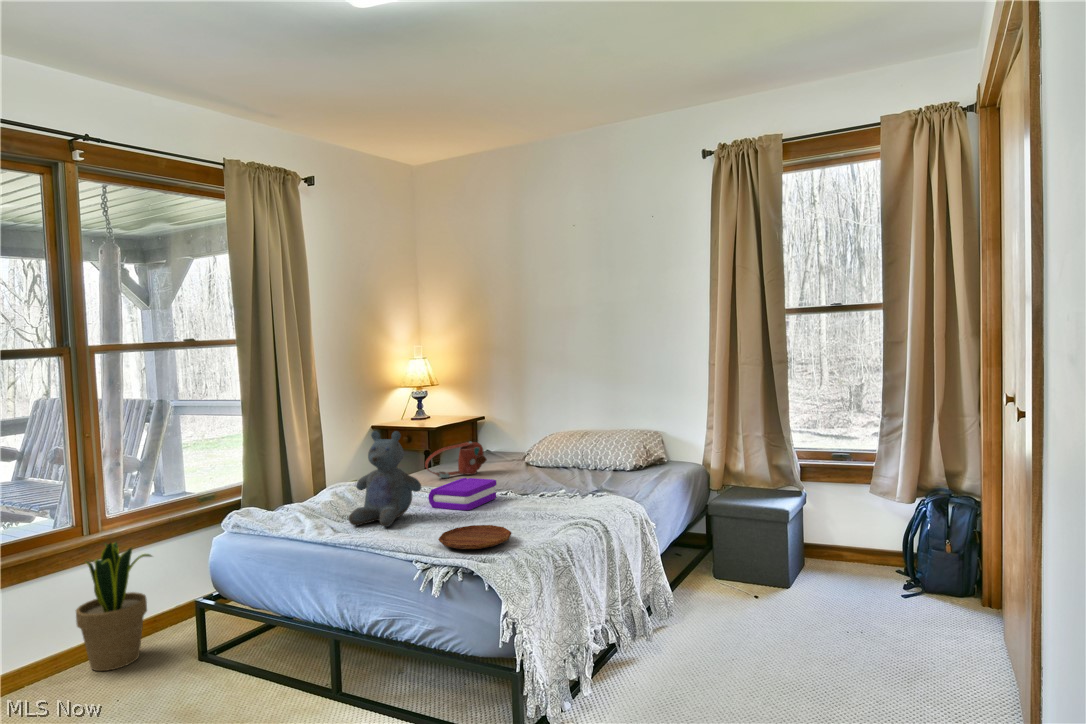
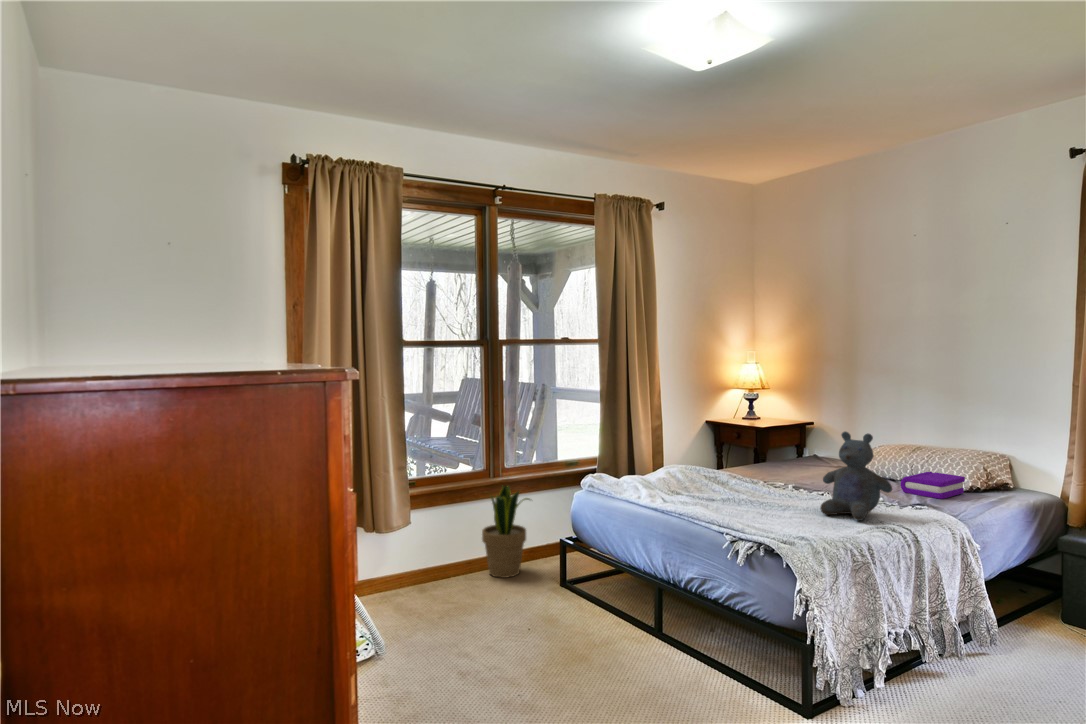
stuffed bear: present [349,431,422,527] -> present [820,432,892,521]
handbag: present [425,442,487,478] -> none [748,442,809,473]
book: present [428,478,496,510] -> present [901,472,965,499]
tray: present [438,525,511,549] -> none [747,514,816,533]

